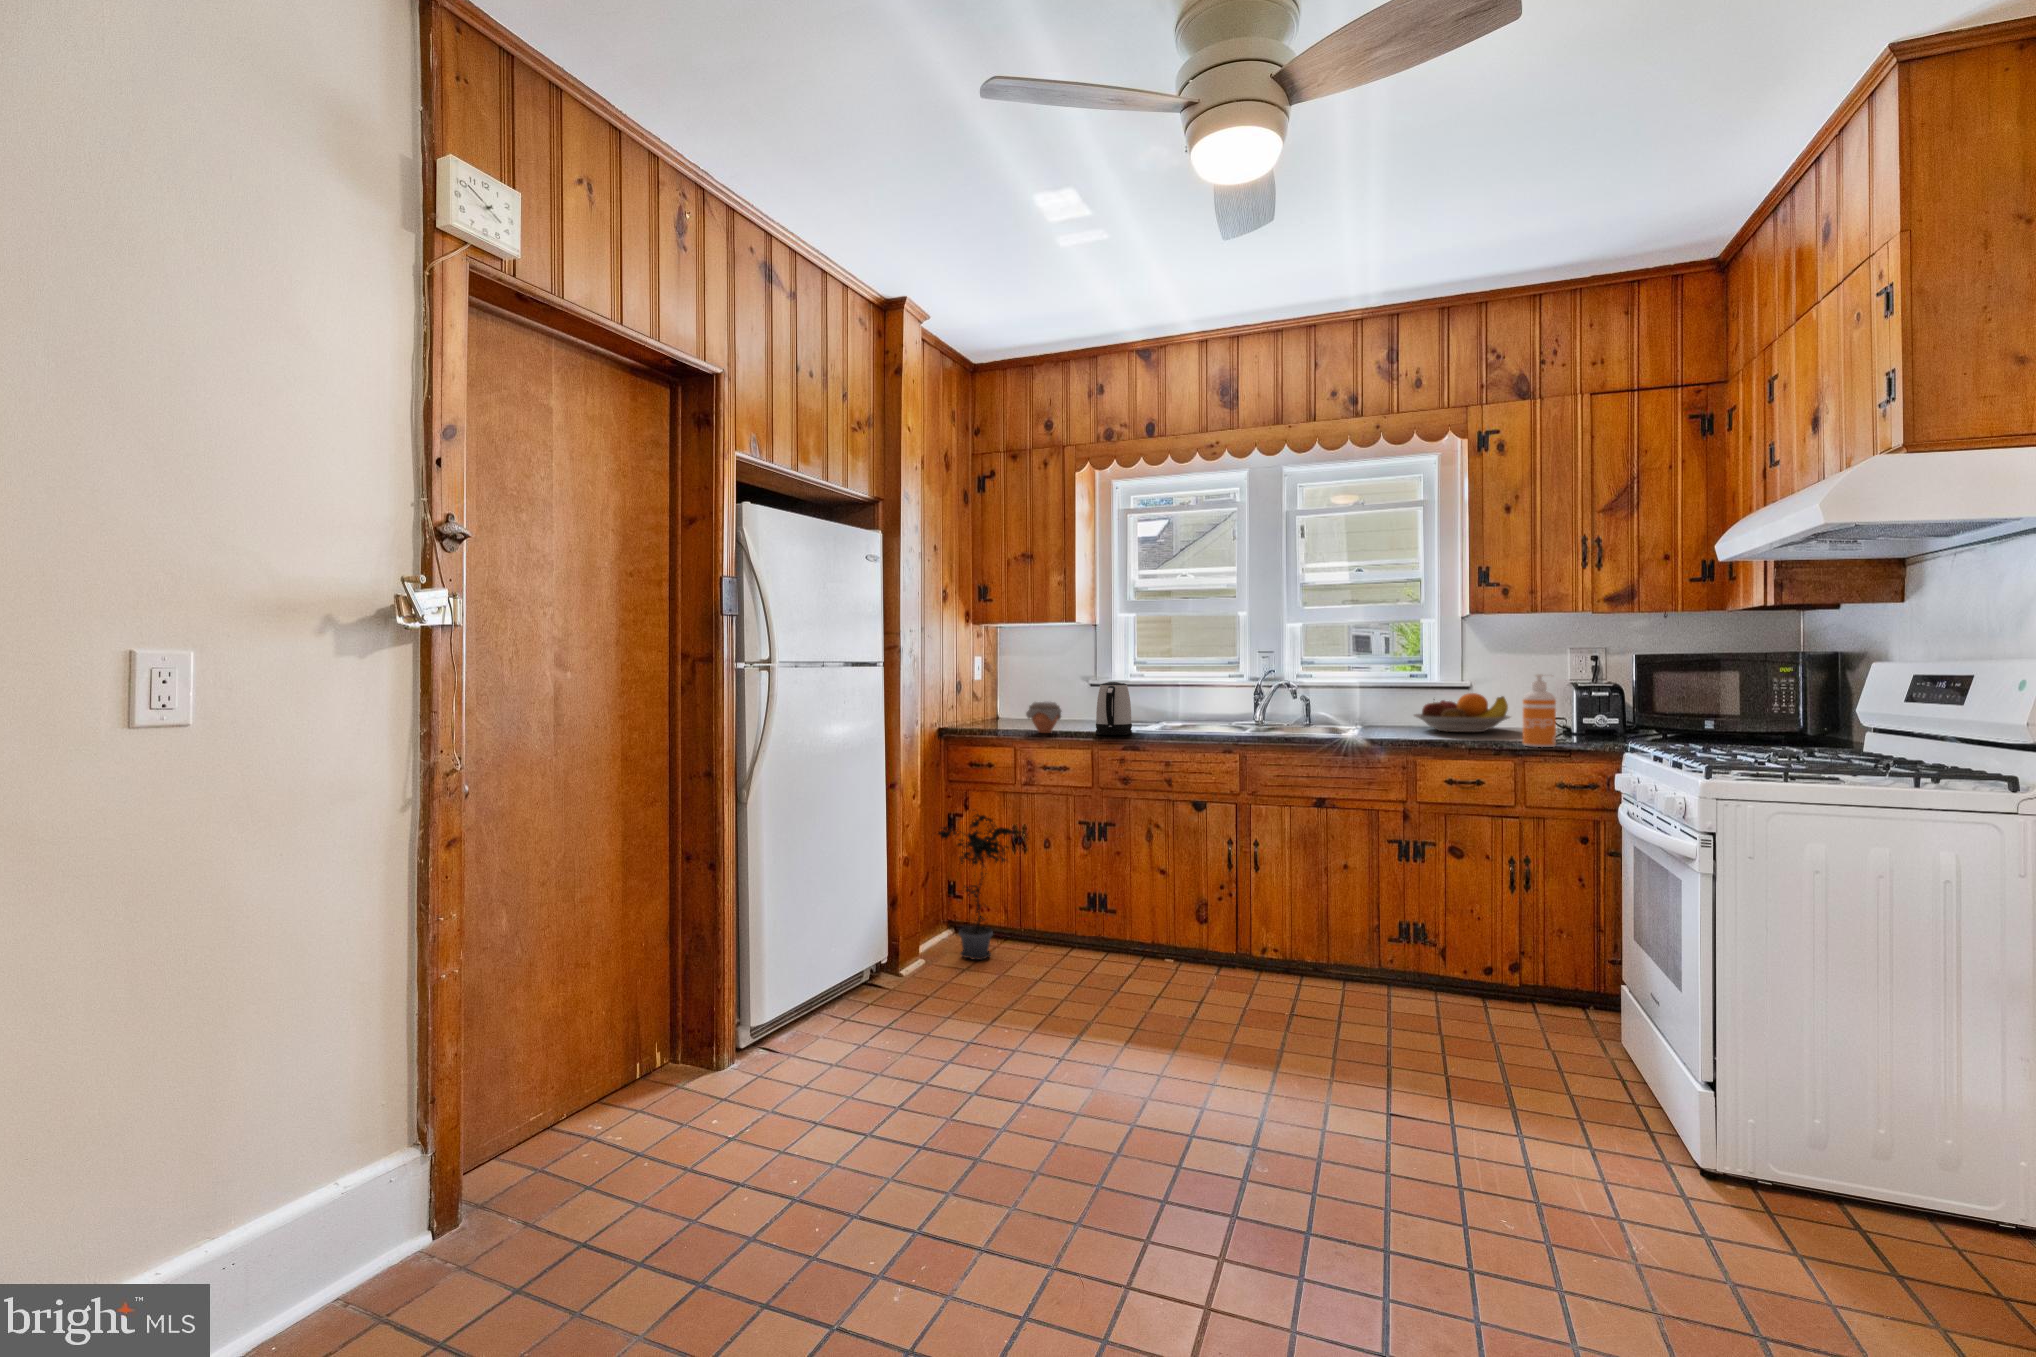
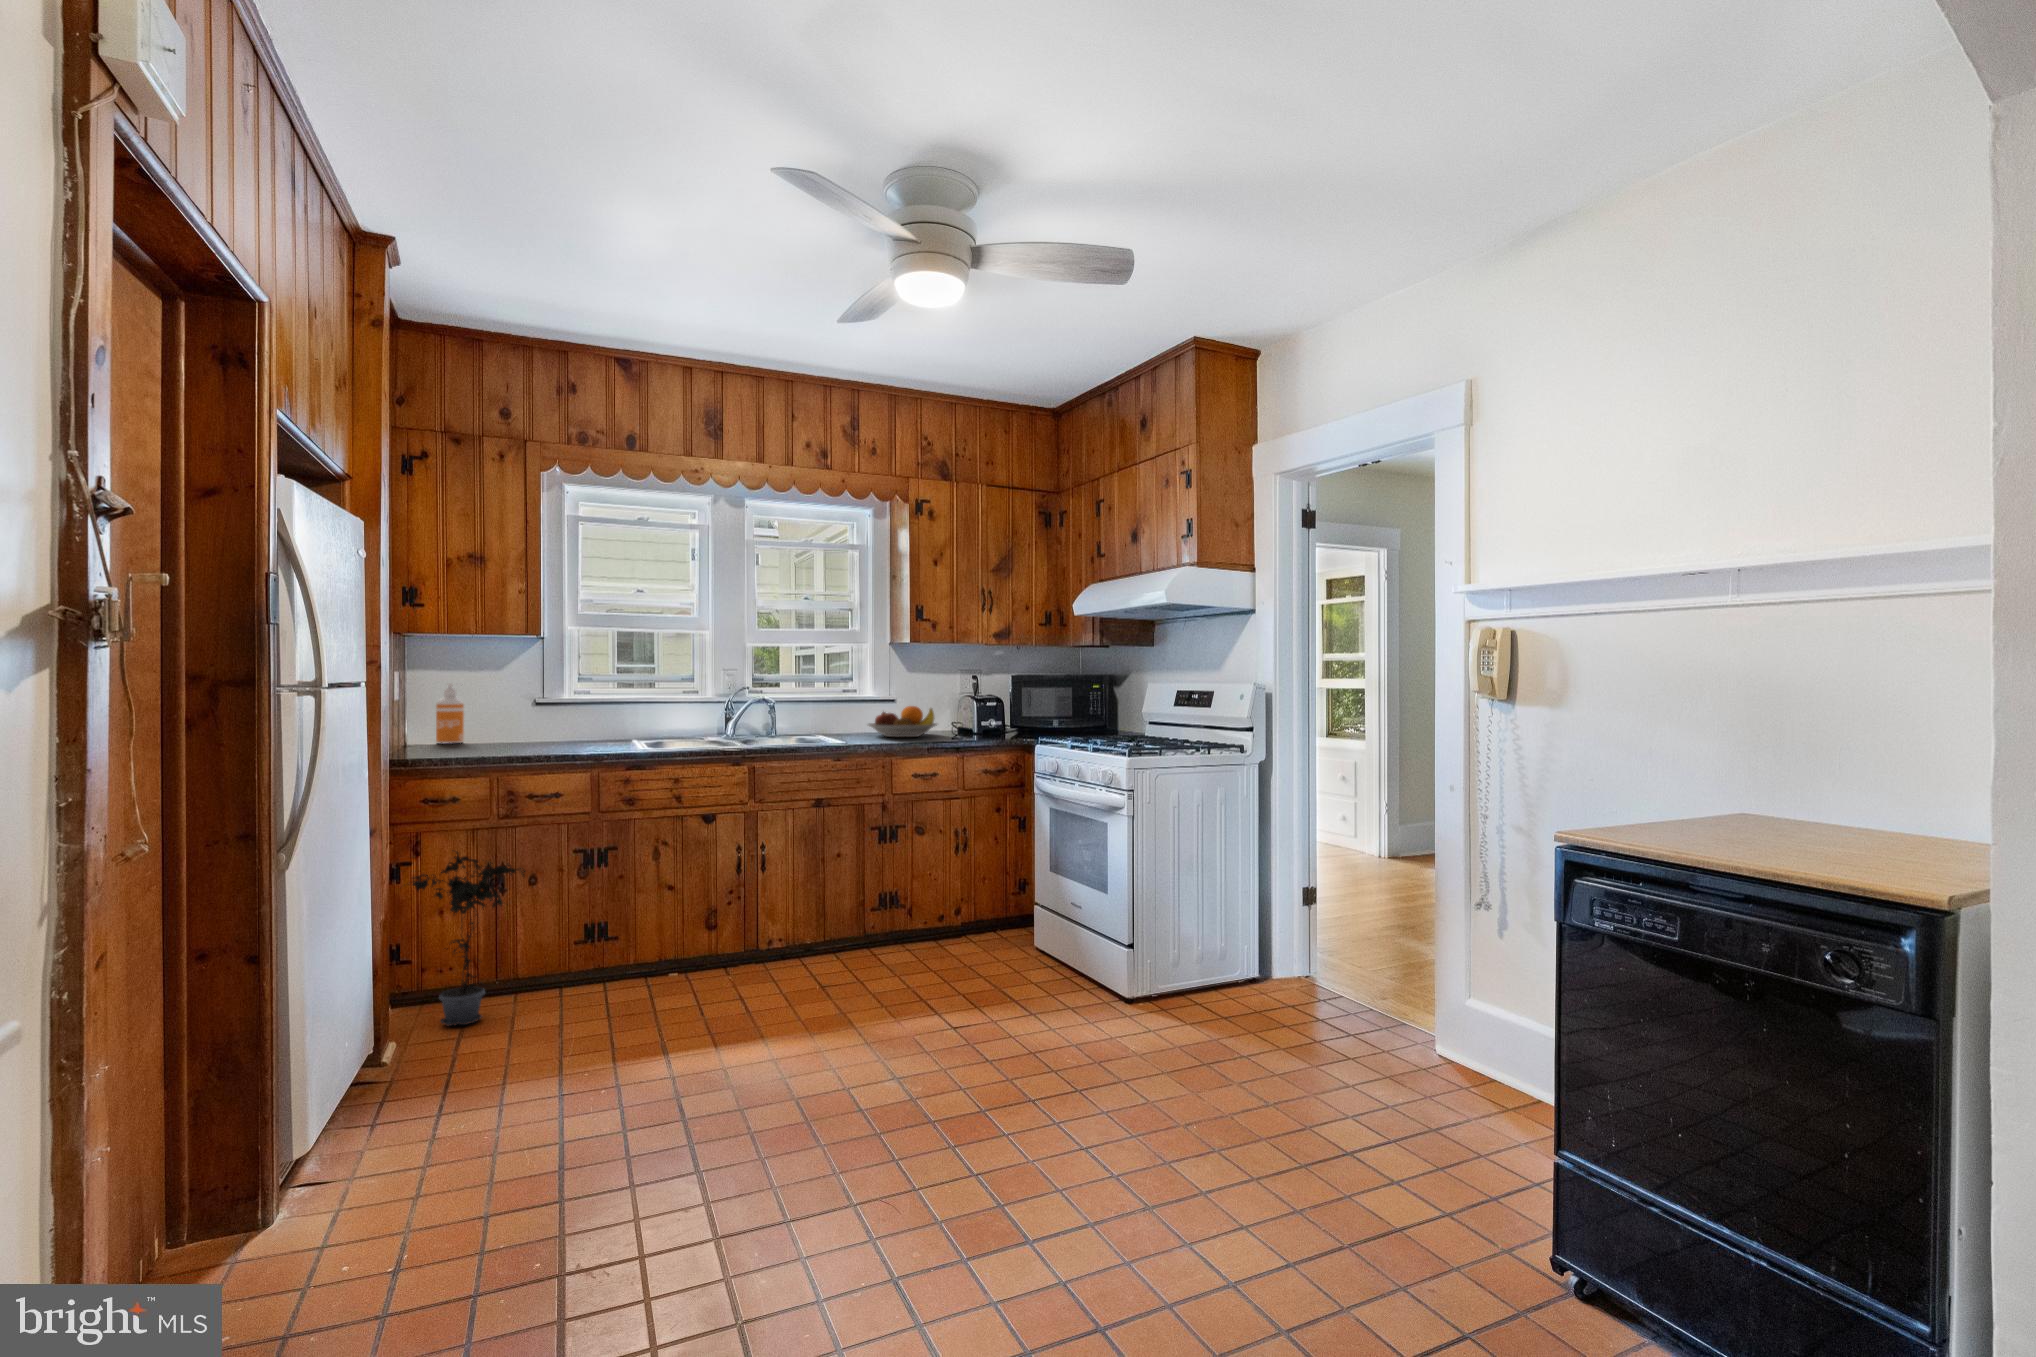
soap dispenser: present [1523,674,1556,747] -> present [436,683,464,744]
kettle: present [1096,682,1132,735] -> none [593,700,633,755]
jar: present [1026,701,1061,733] -> none [508,722,551,757]

